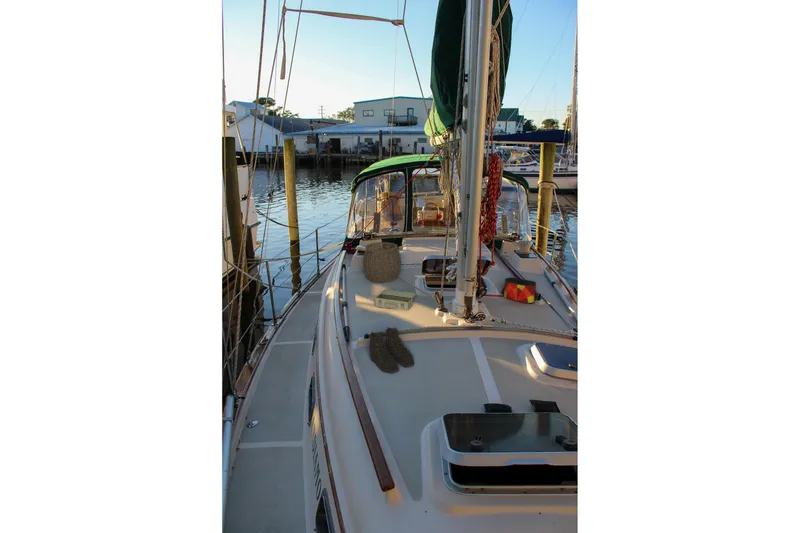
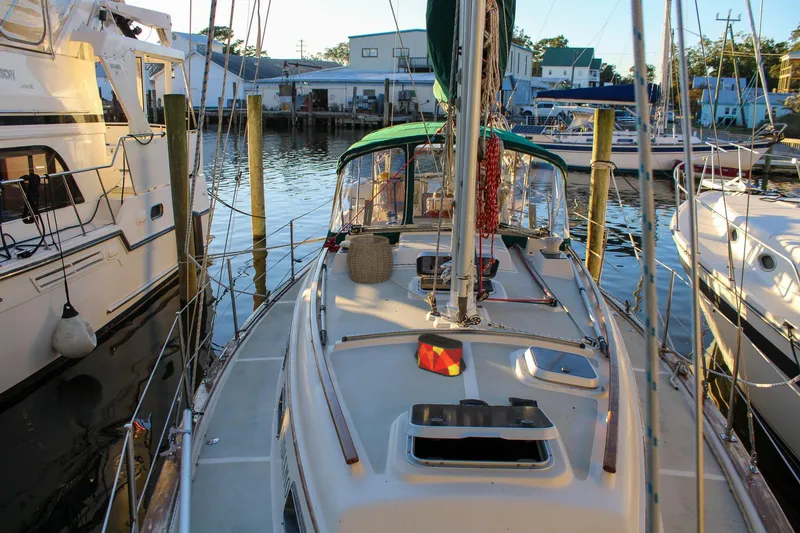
bag: present [501,277,538,304] -> present [415,334,466,376]
toolbox: present [375,289,417,311] -> none [359,289,408,314]
boots: present [370,327,414,373] -> none [348,324,395,371]

